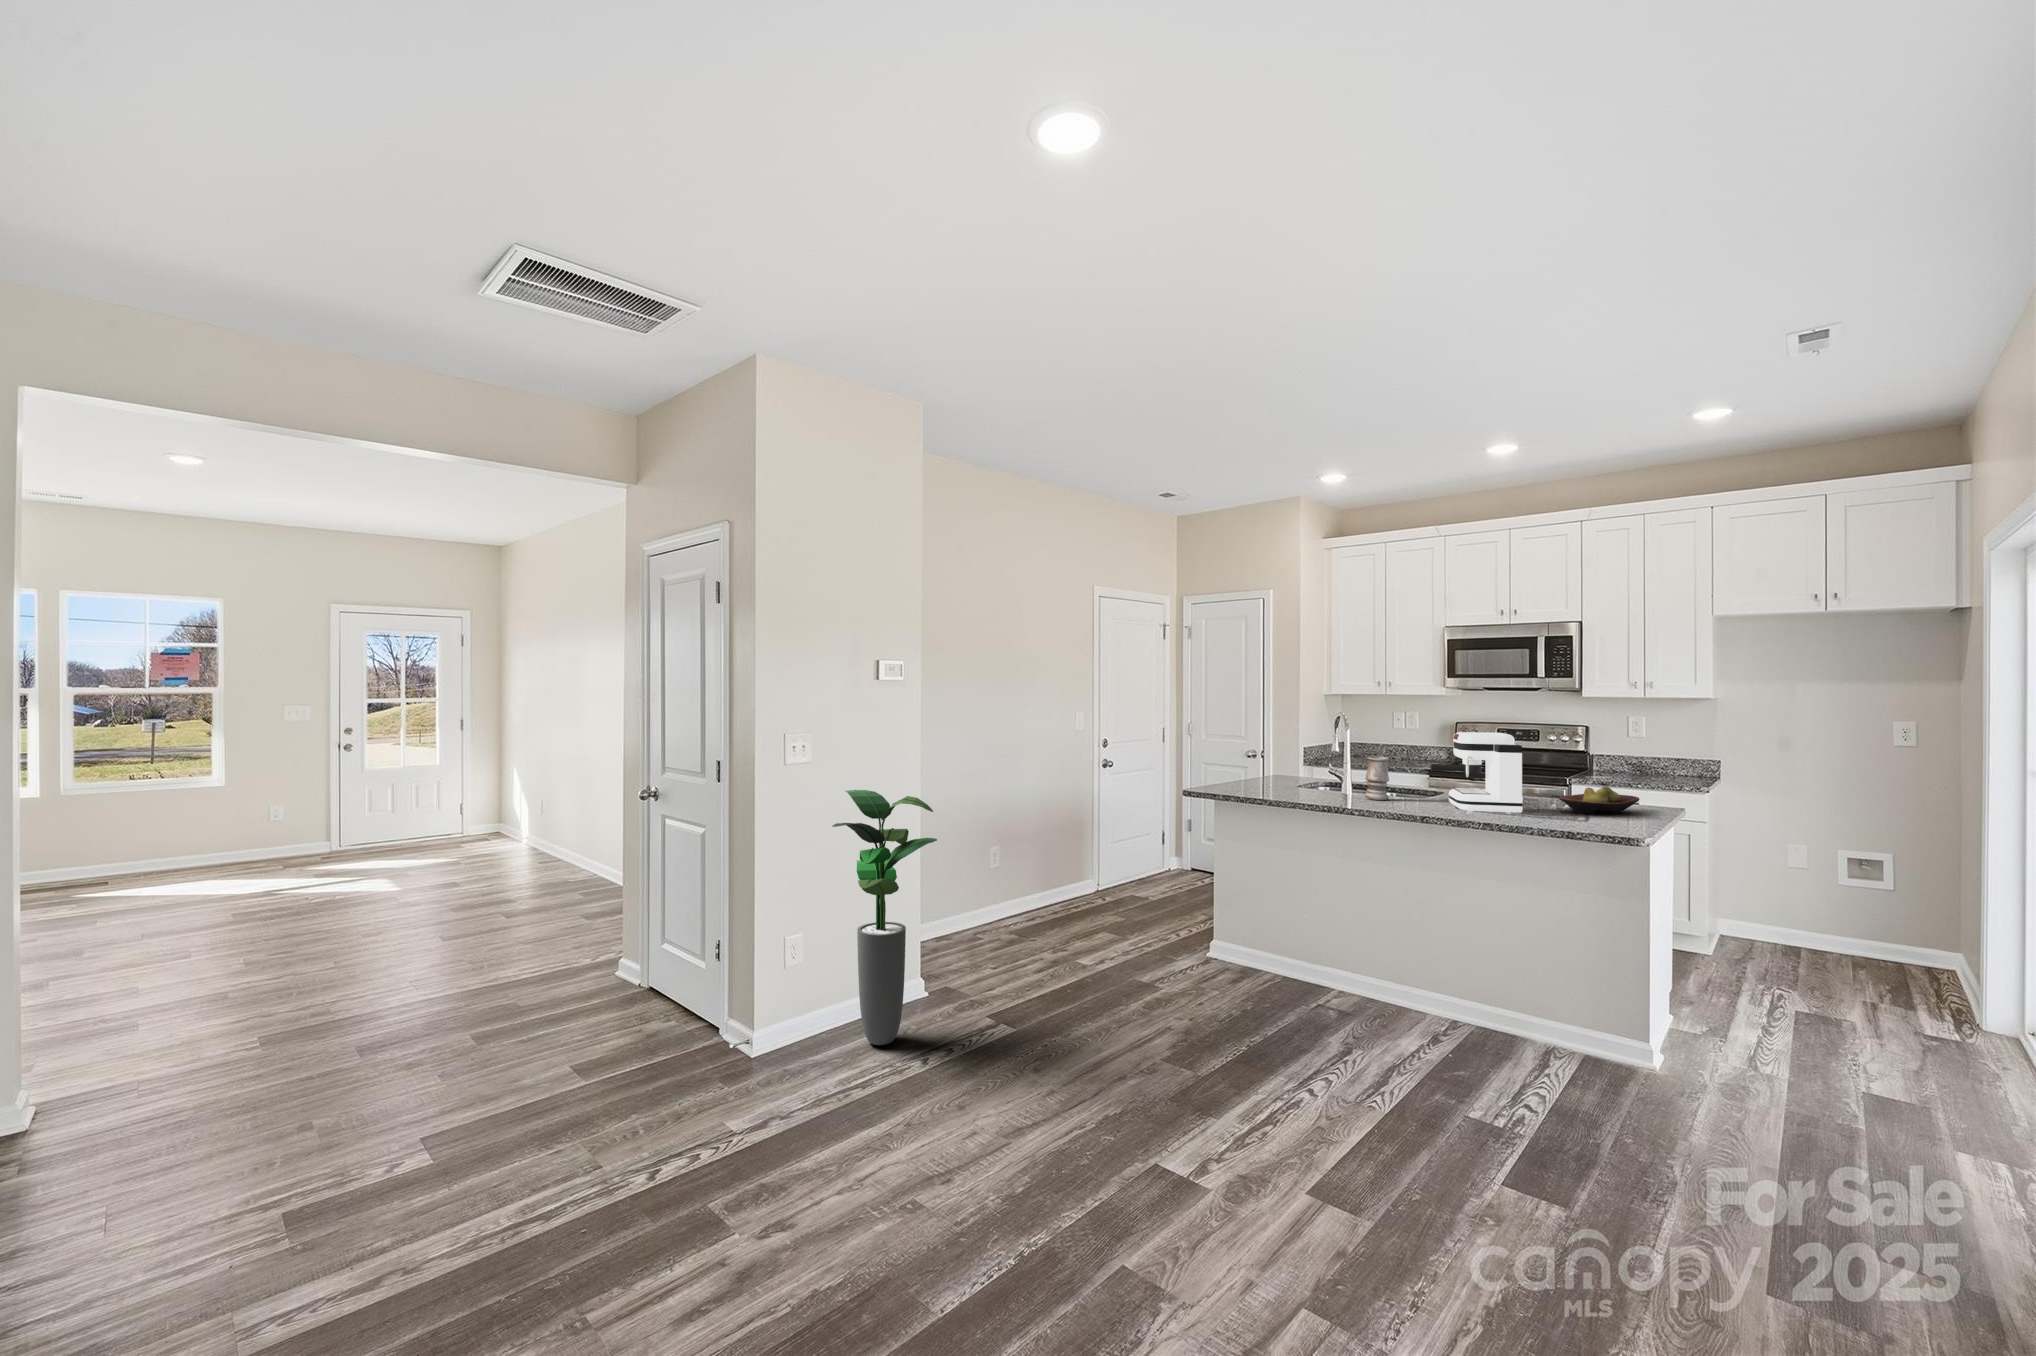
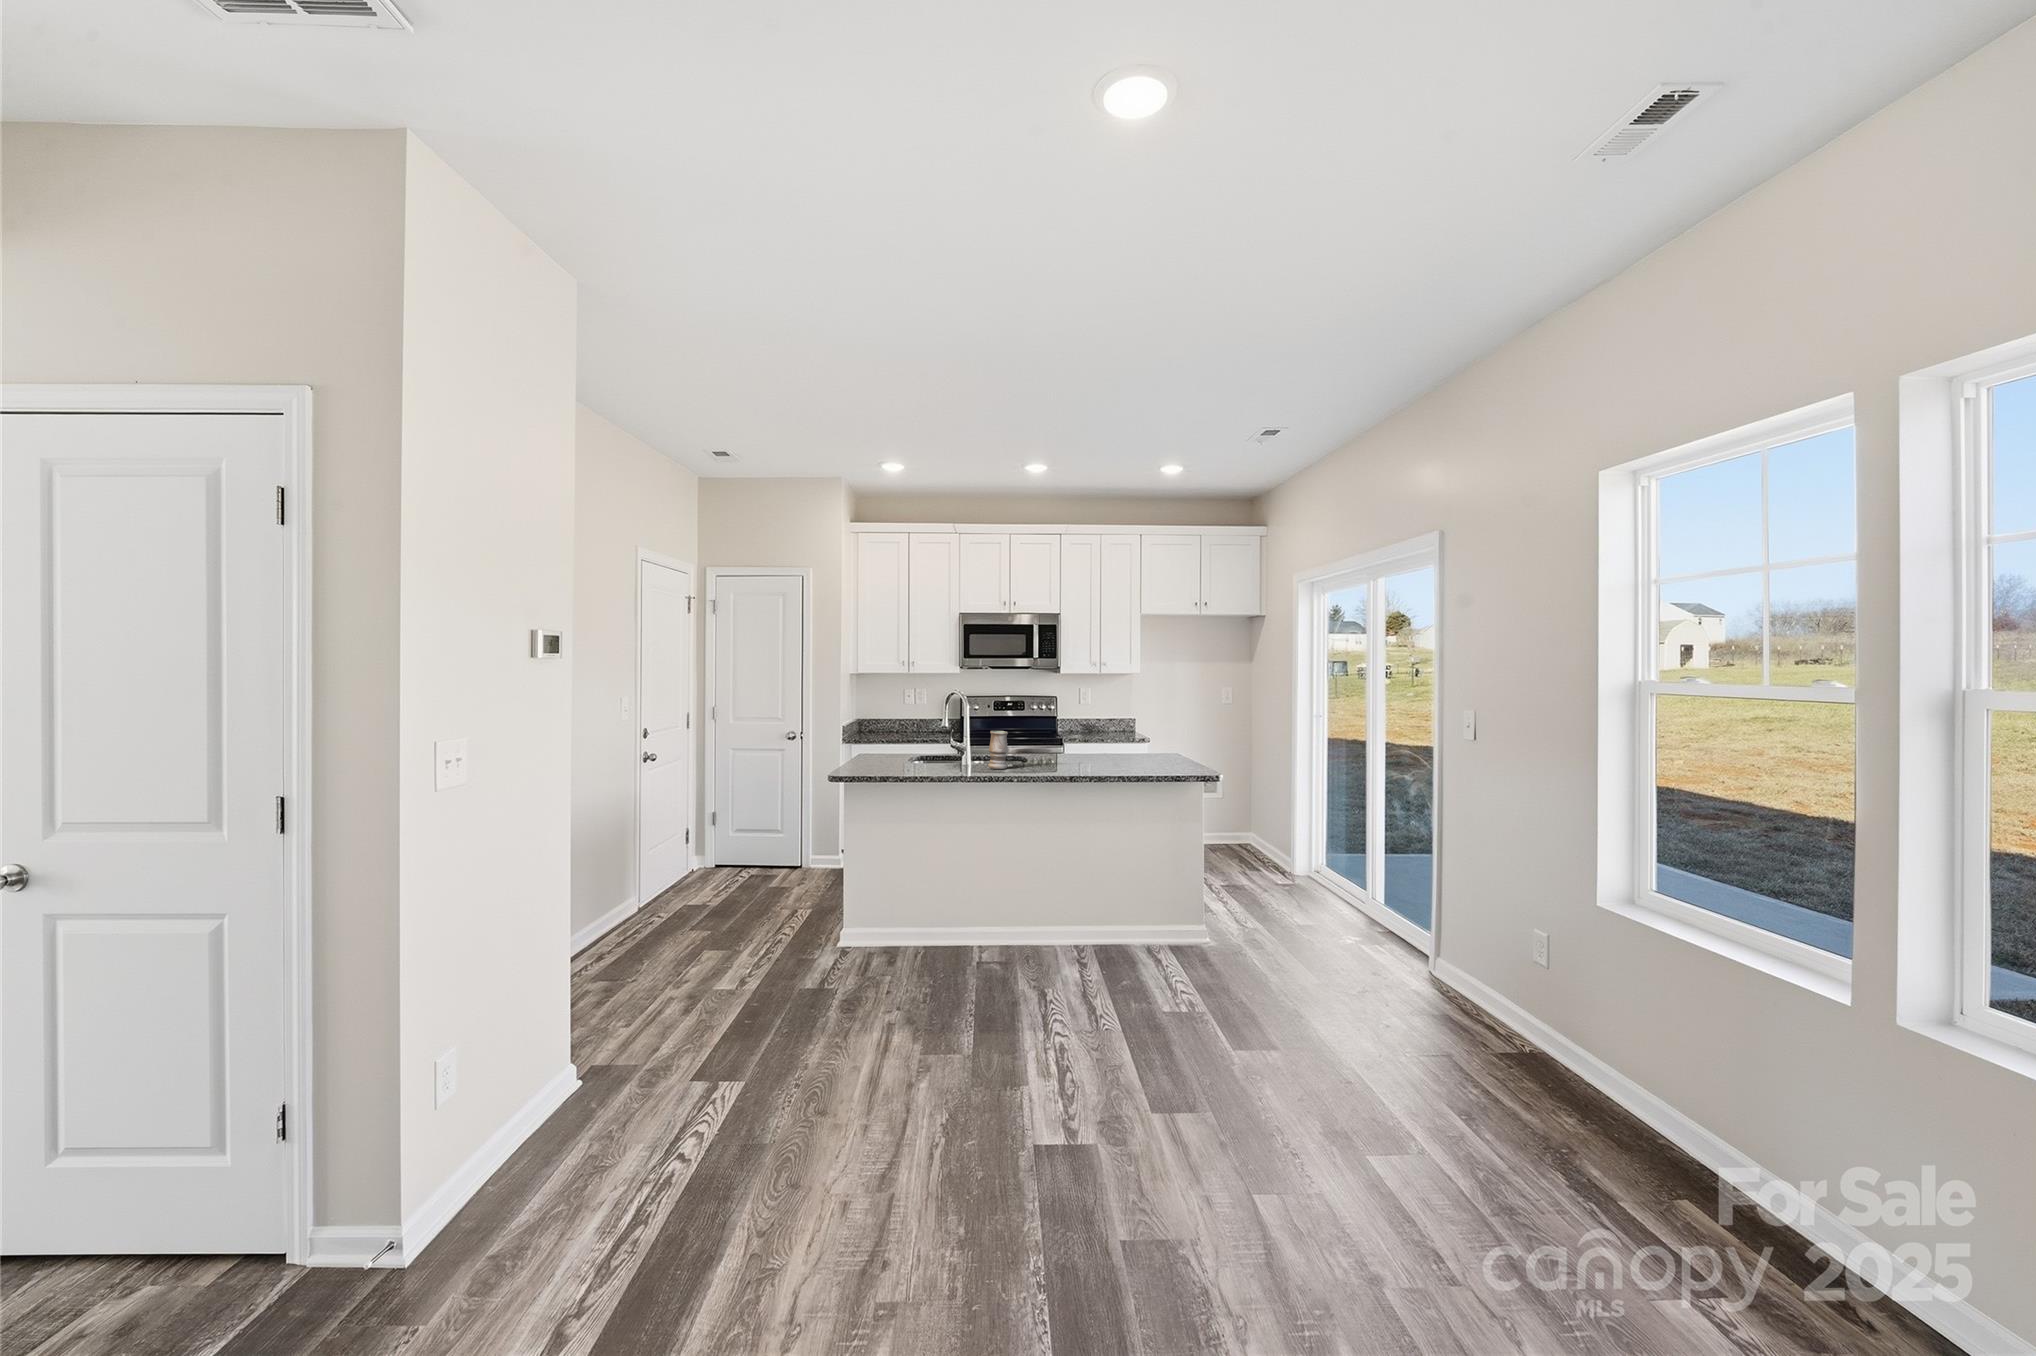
coffee maker: present [1430,732,1523,814] -> none [1048,705,1118,771]
fruit bowl: present [1559,786,1640,814] -> none [1118,742,1160,764]
potted plant: present [833,790,937,1045] -> none [509,822,673,1166]

